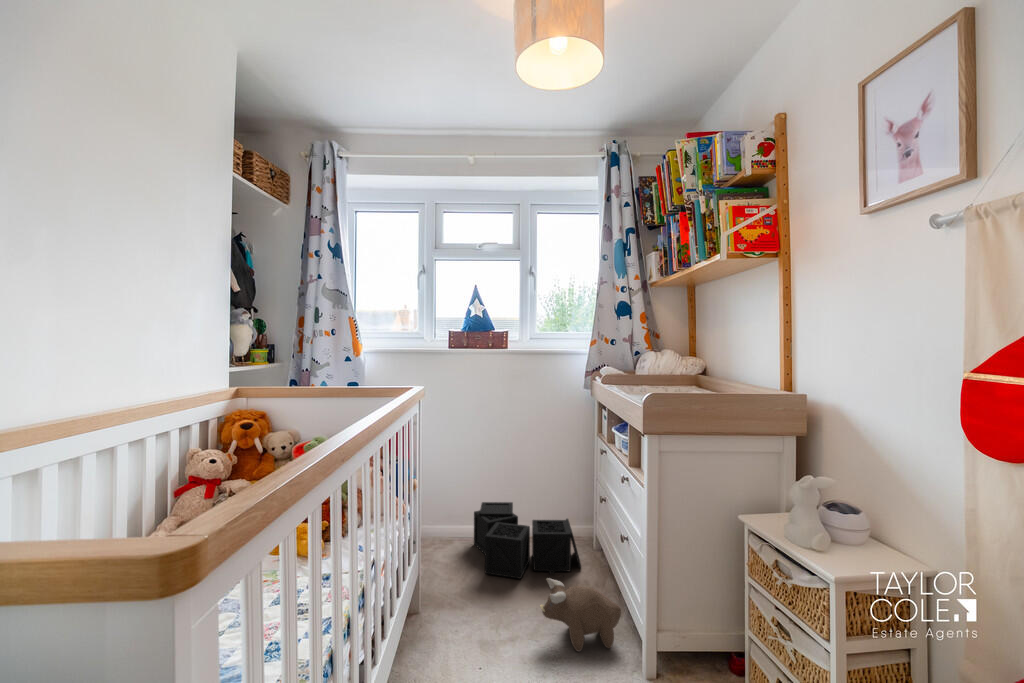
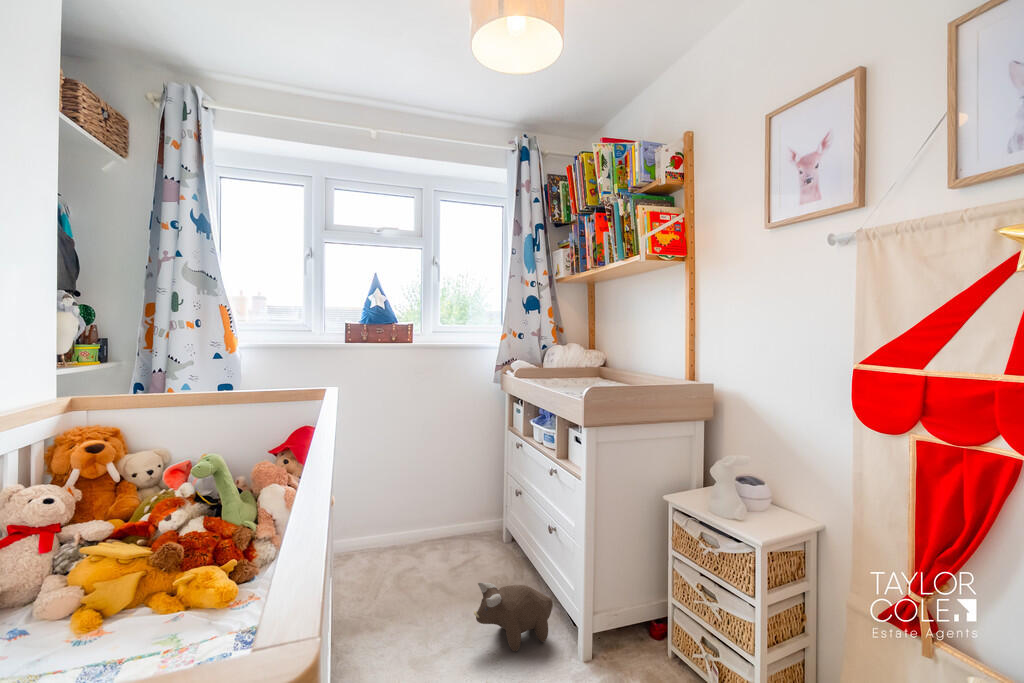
storage bin: present [474,502,581,579] -> none [377,508,498,588]

